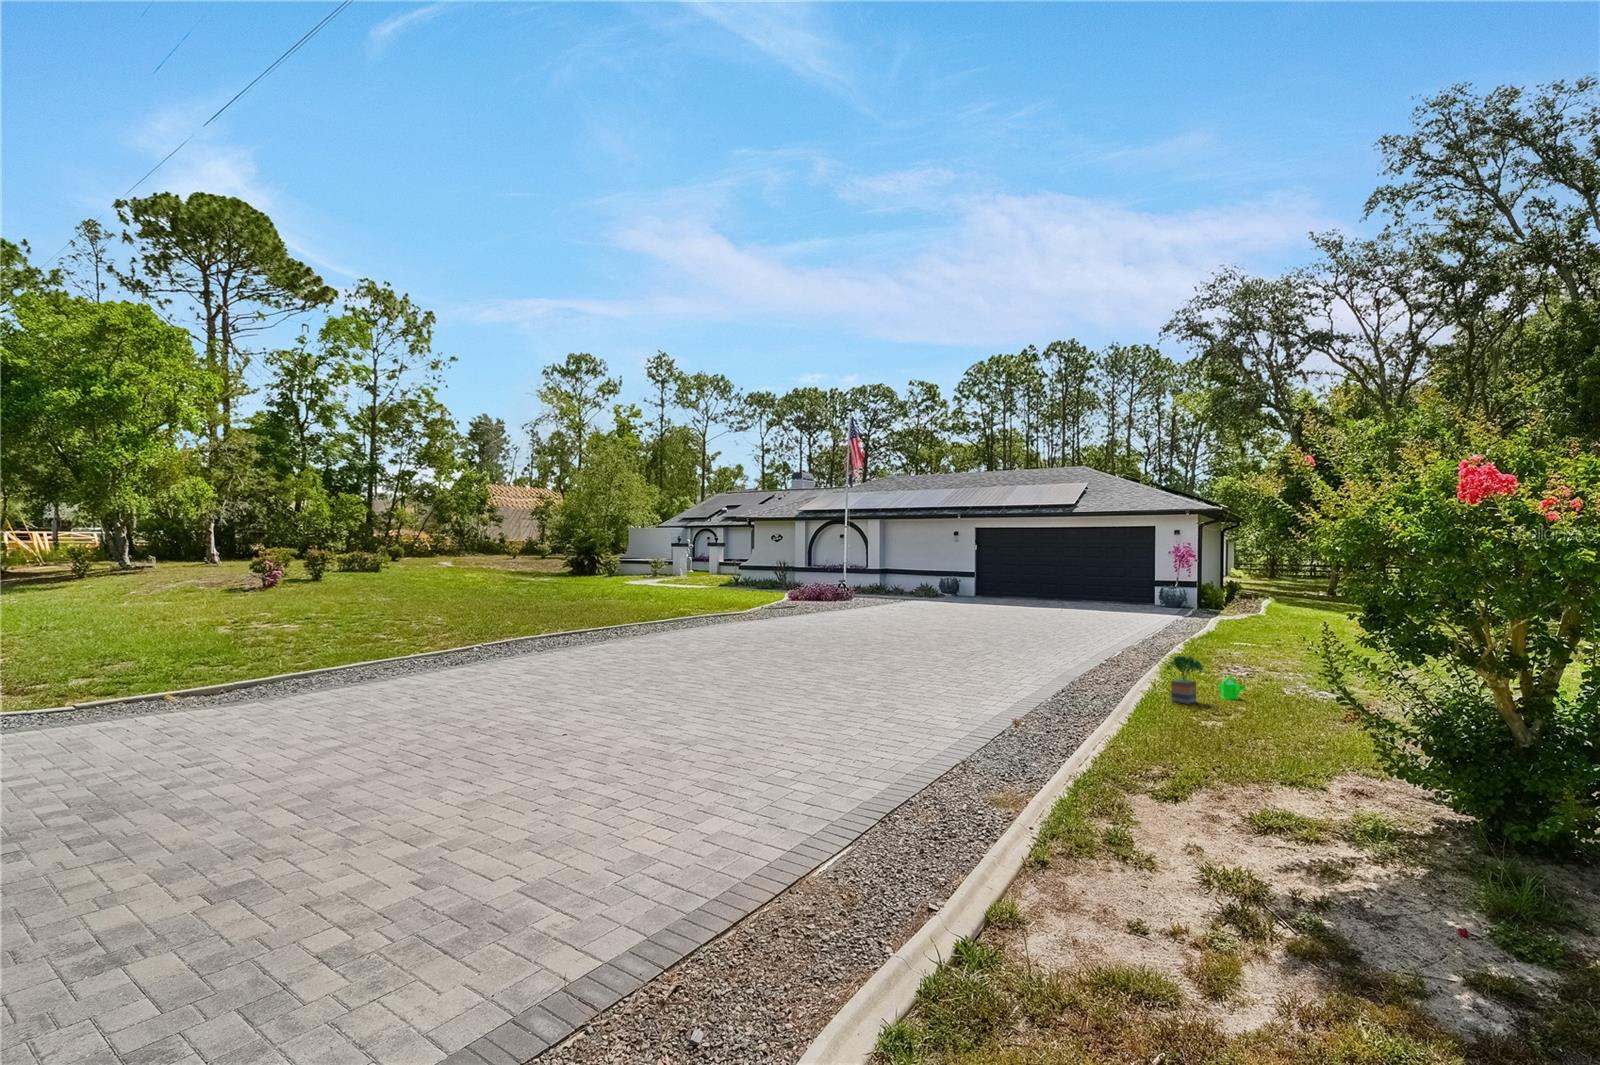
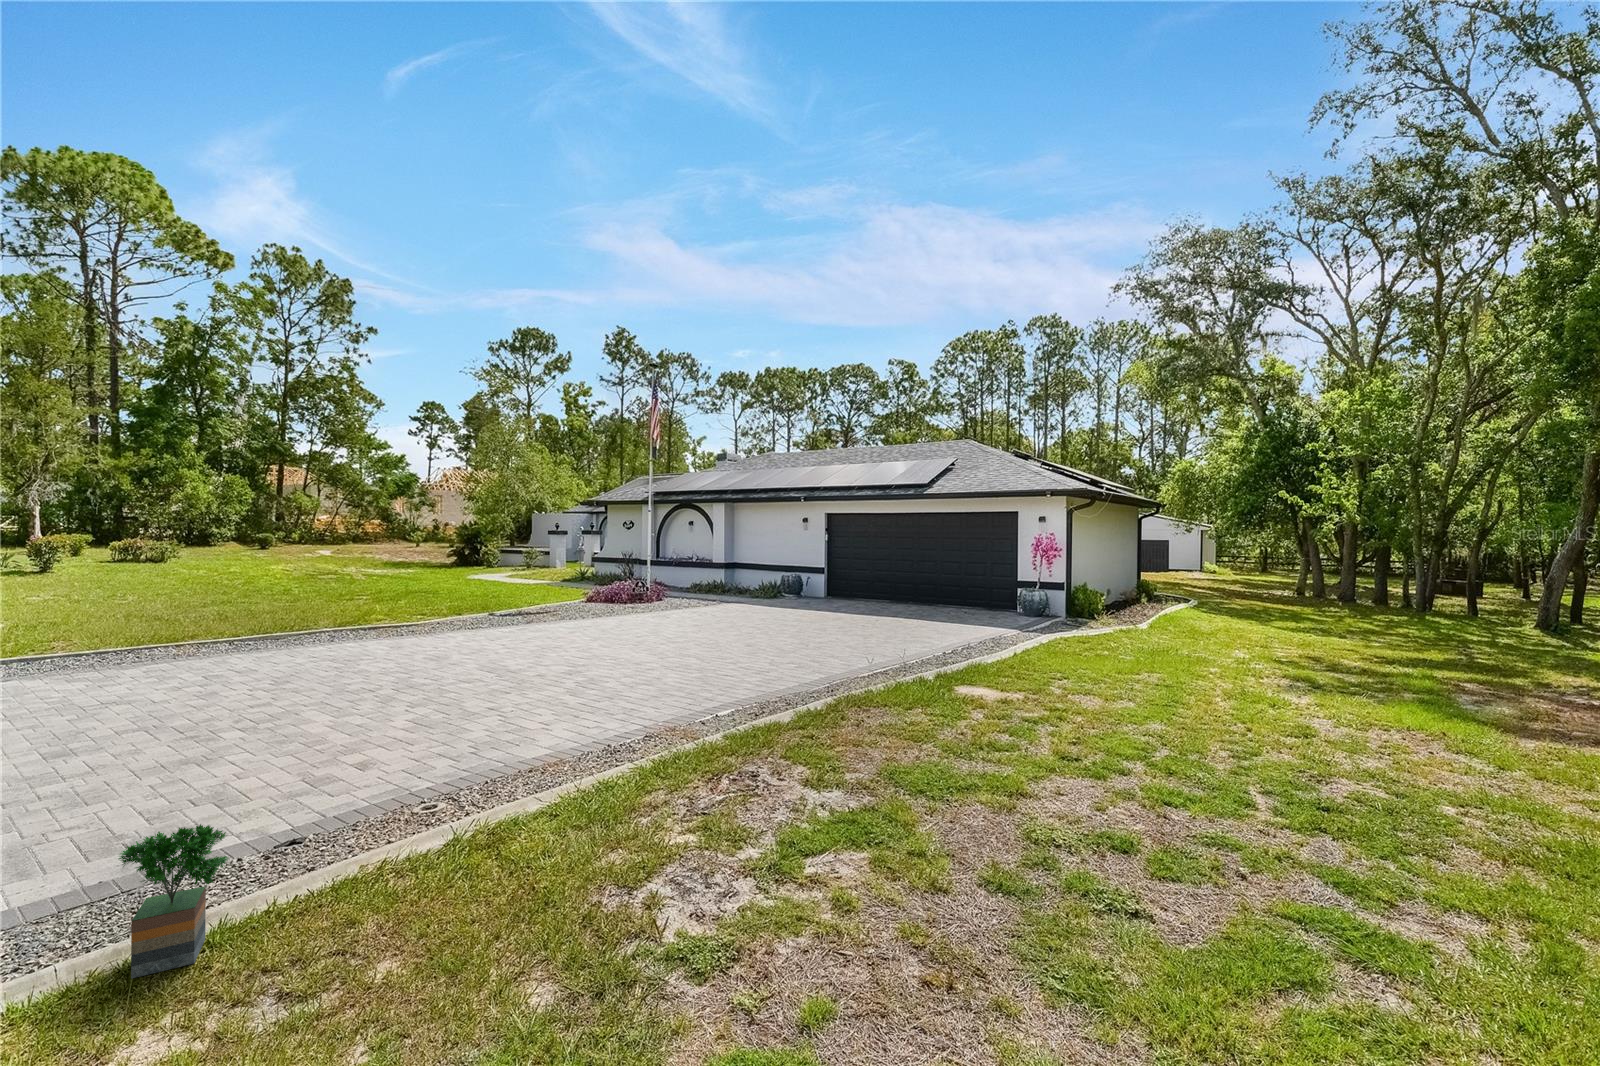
watering can: present [1218,676,1245,700] -> none [312,884,372,959]

